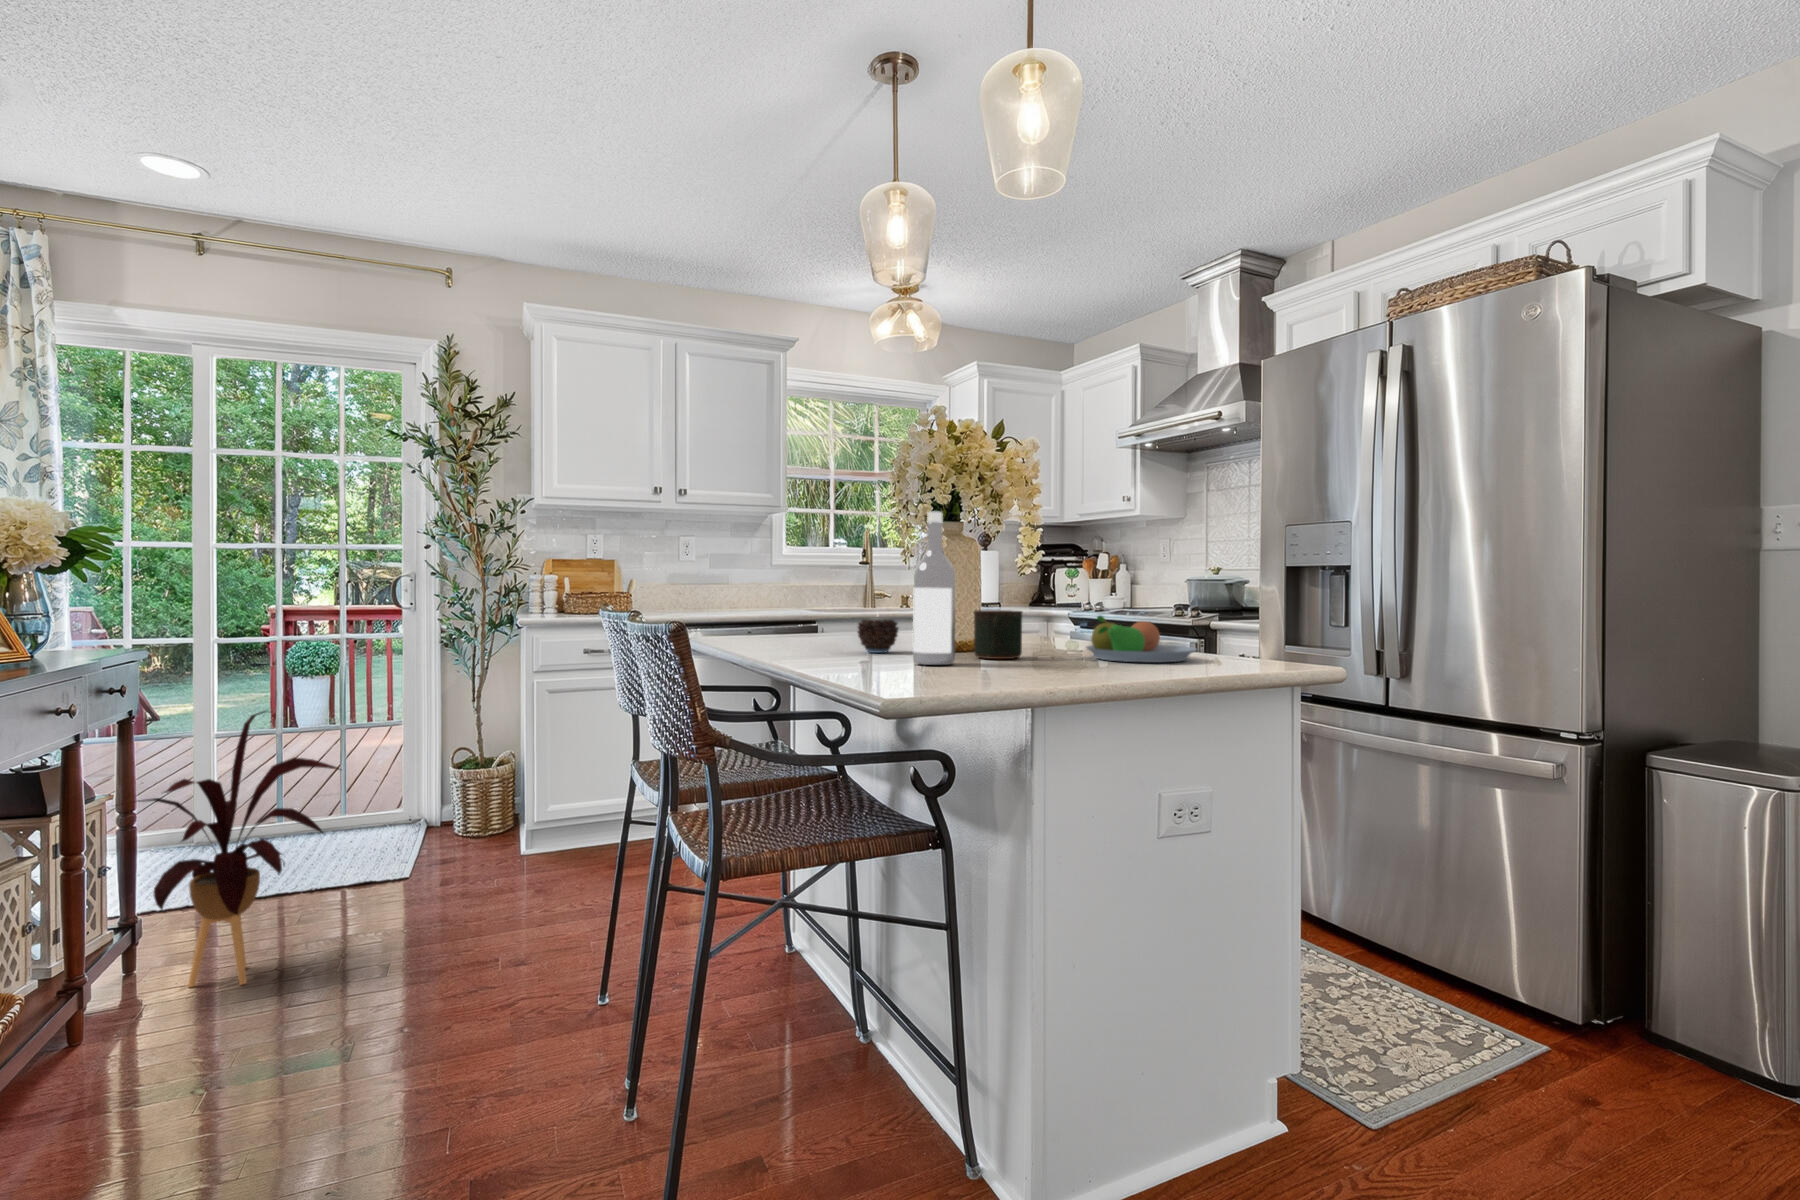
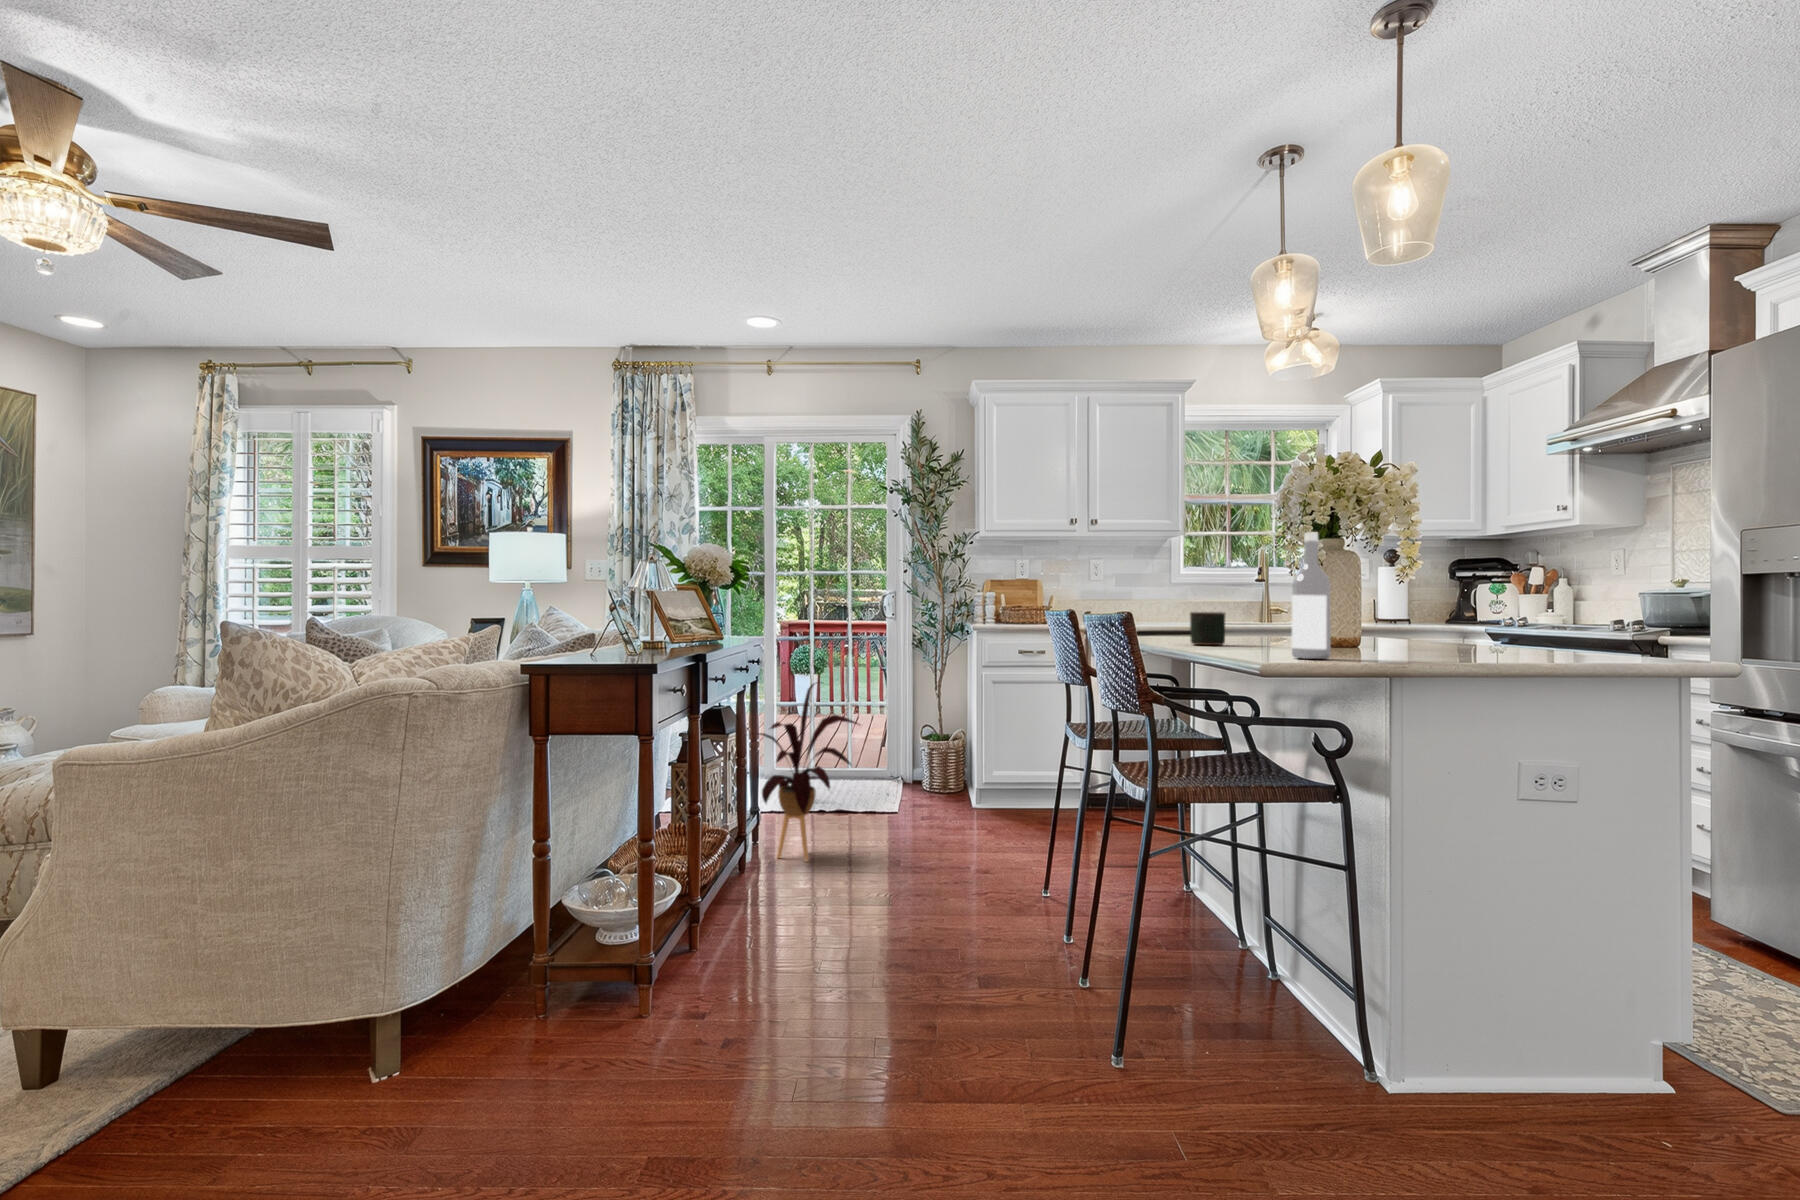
mug: present [974,610,1022,659] -> present [1190,612,1225,645]
fruit bowl: present [1086,616,1196,662] -> none [1467,620,1594,664]
candle: present [858,618,898,653] -> none [1244,616,1282,651]

